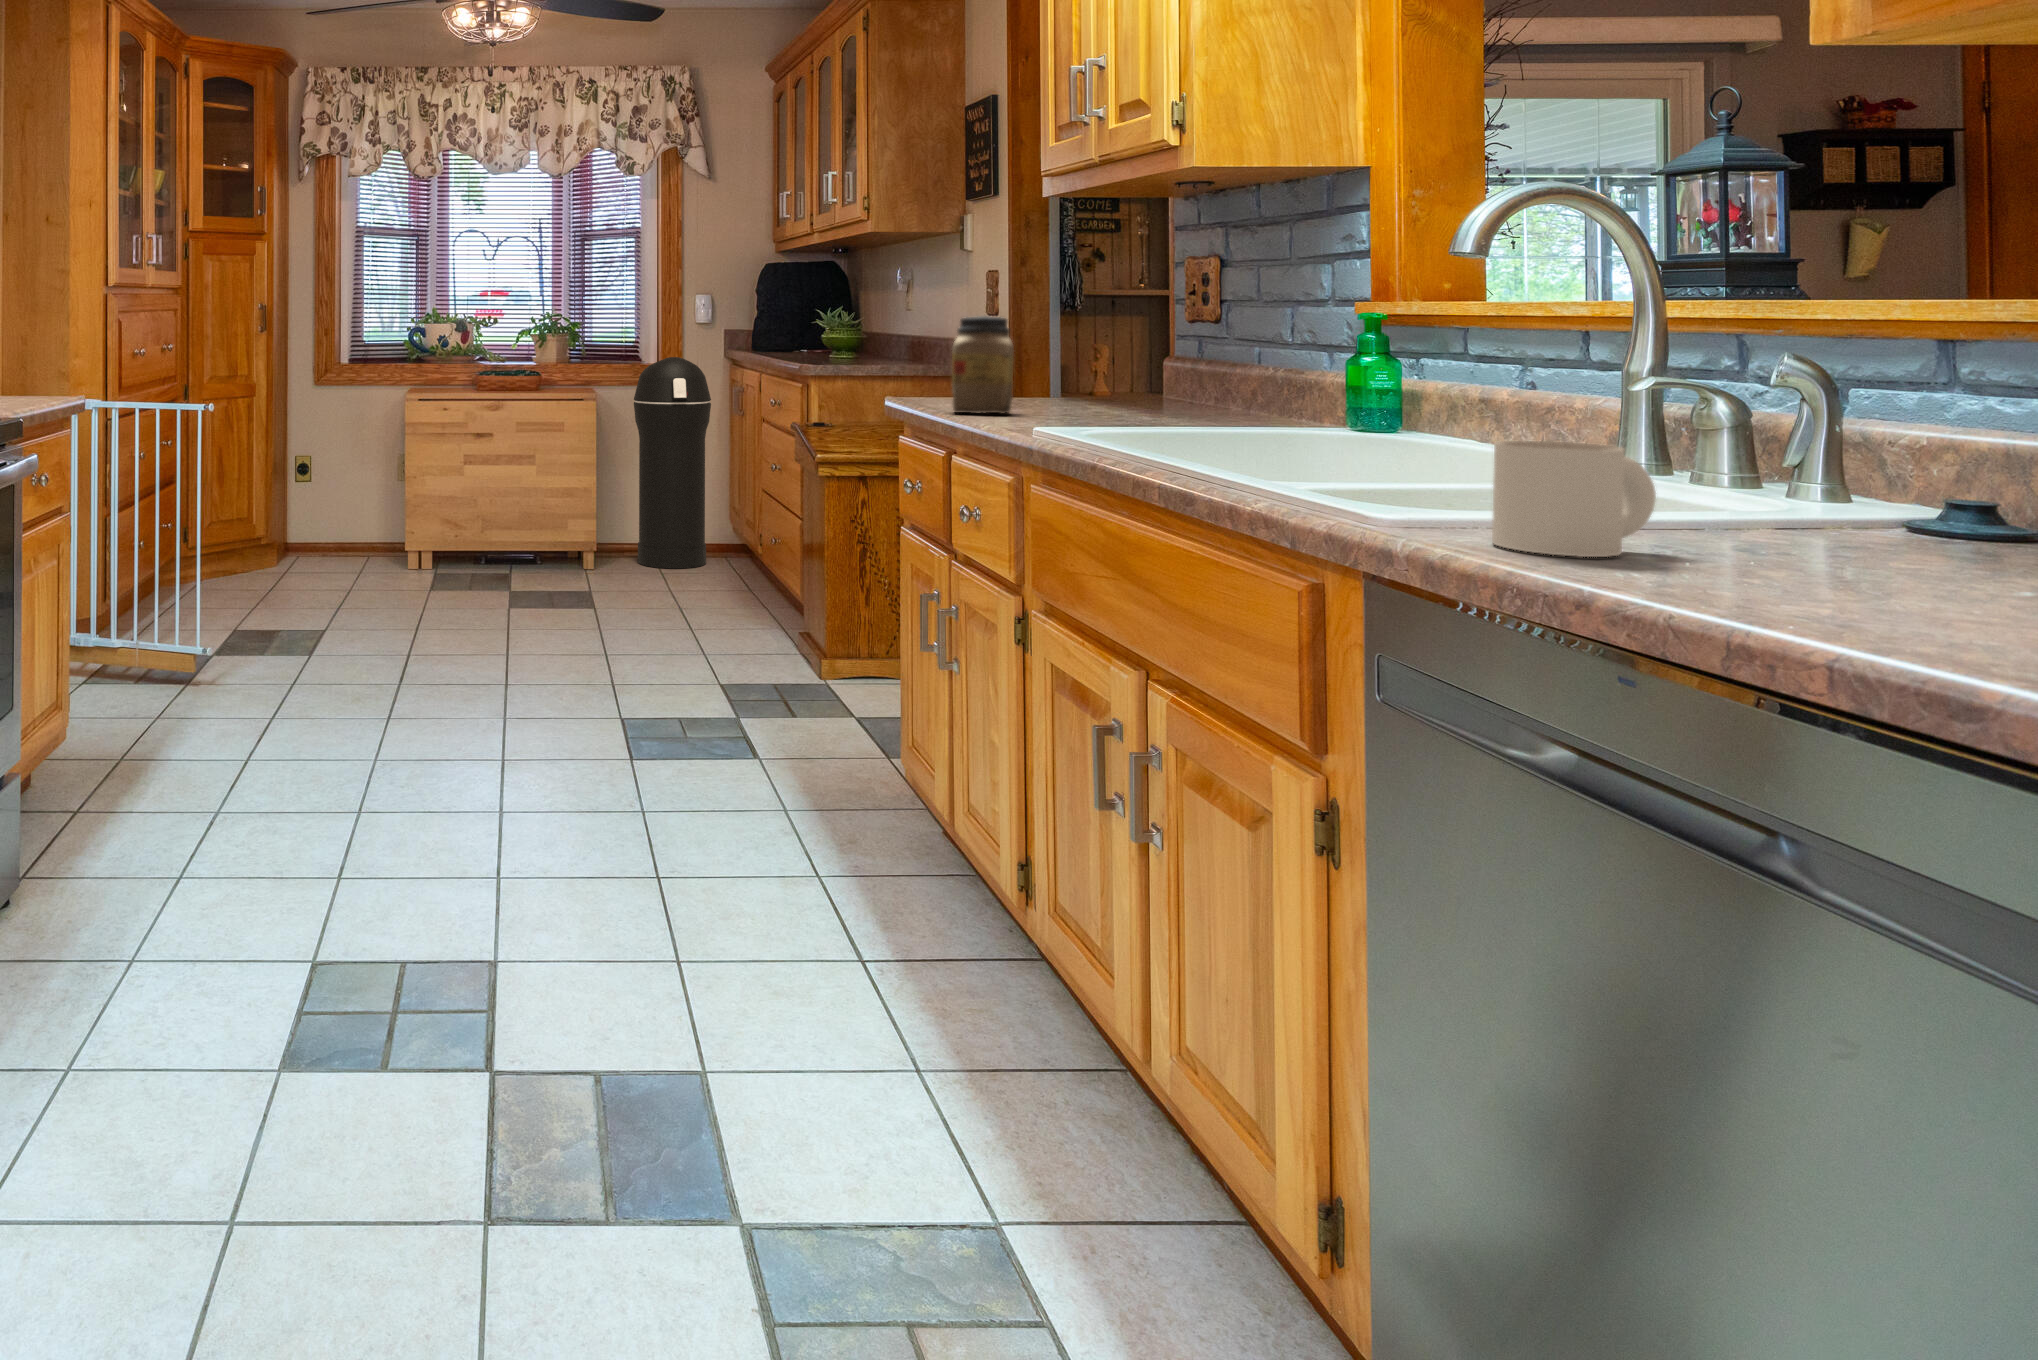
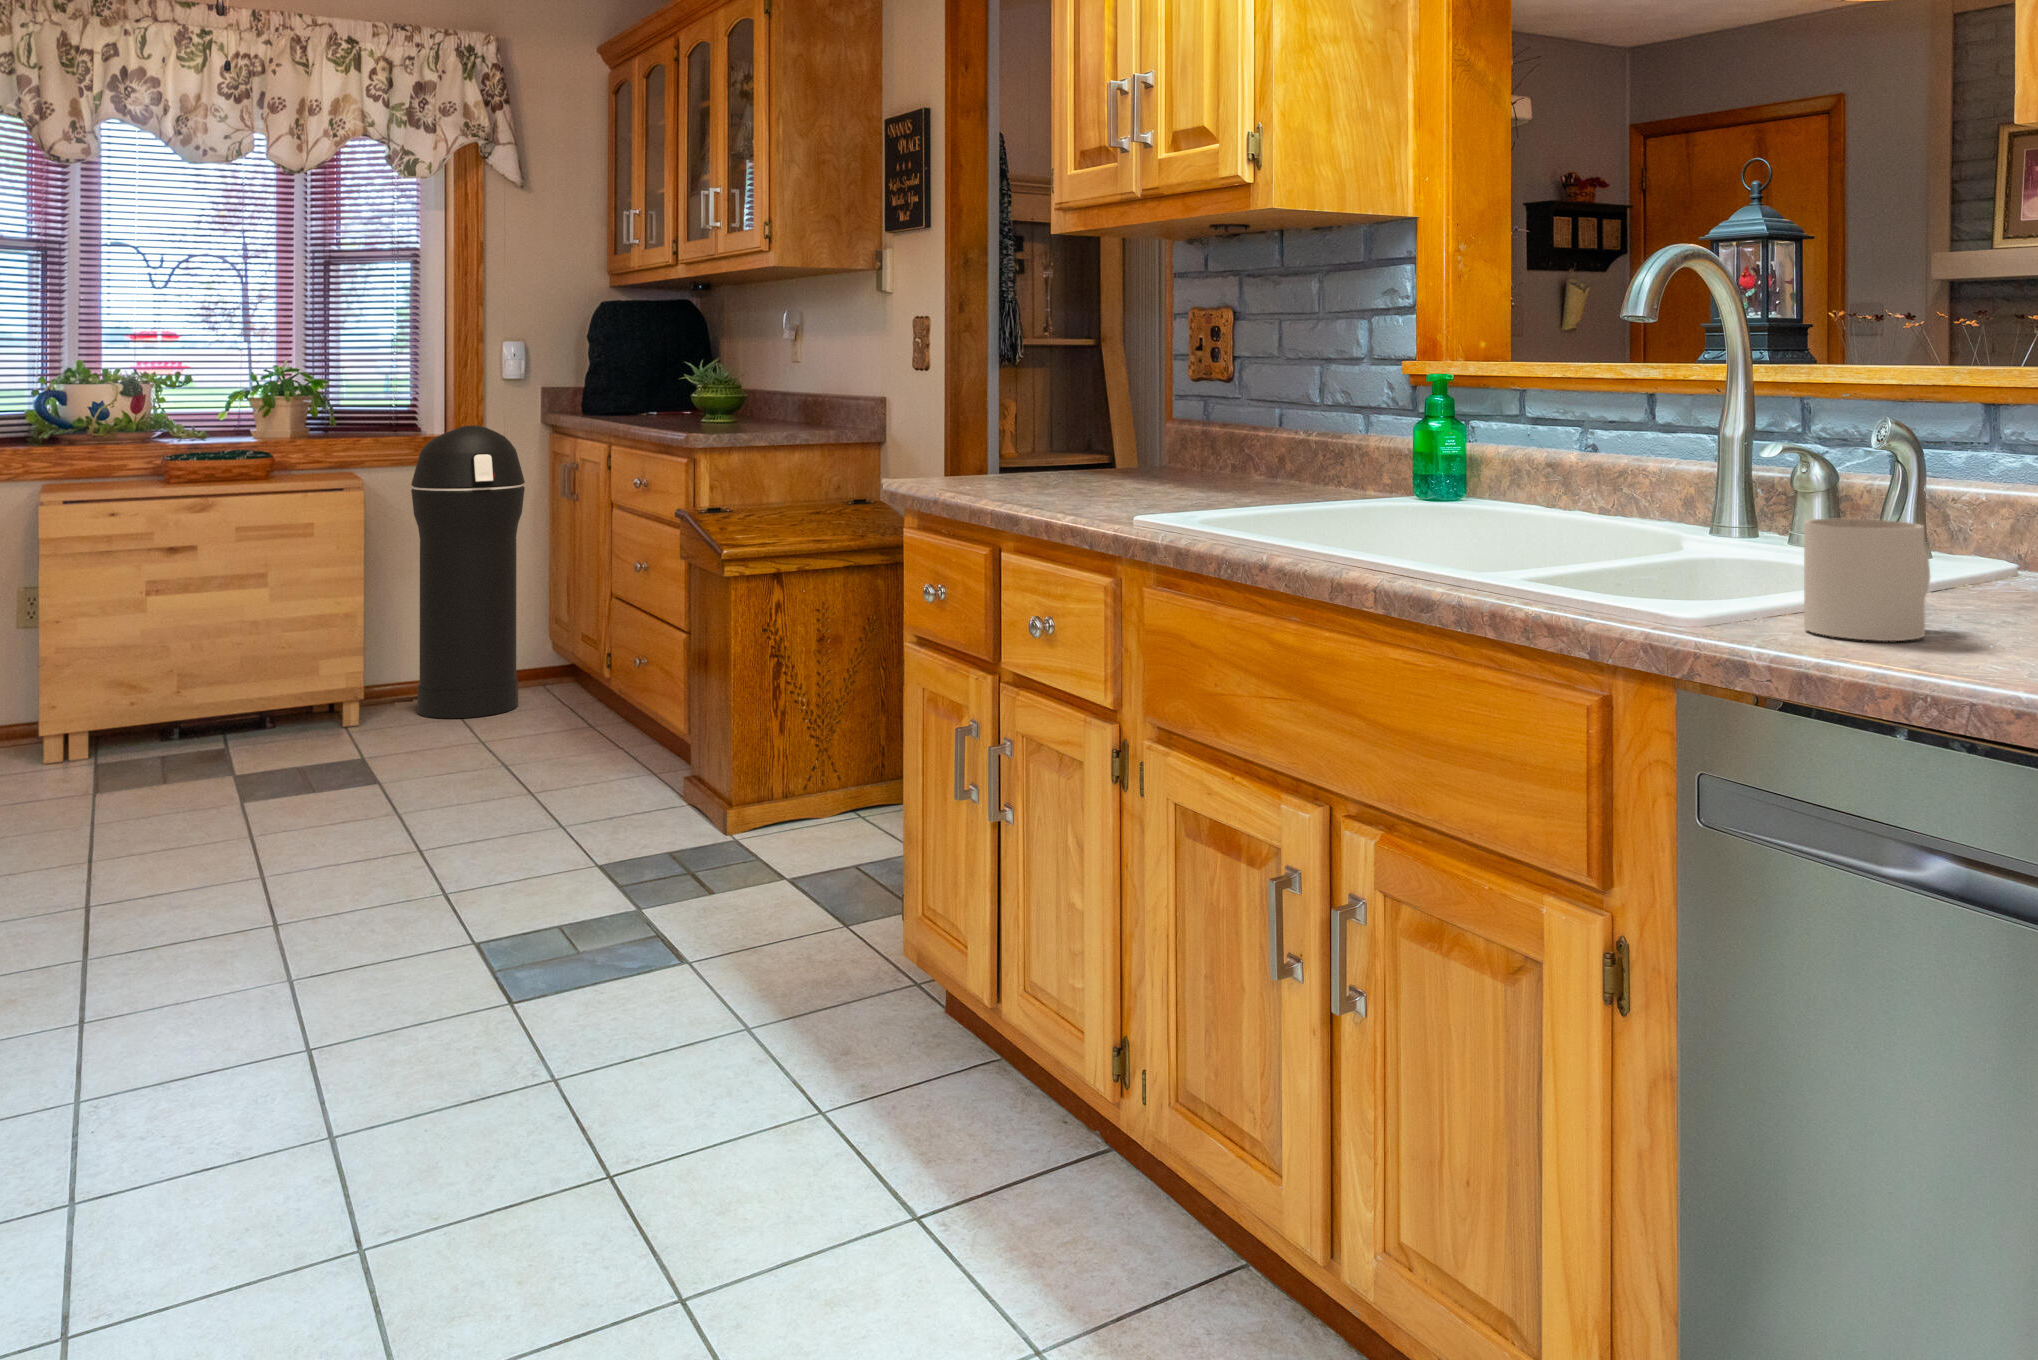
jar: present [952,316,1014,414] -> none [961,376,1035,496]

